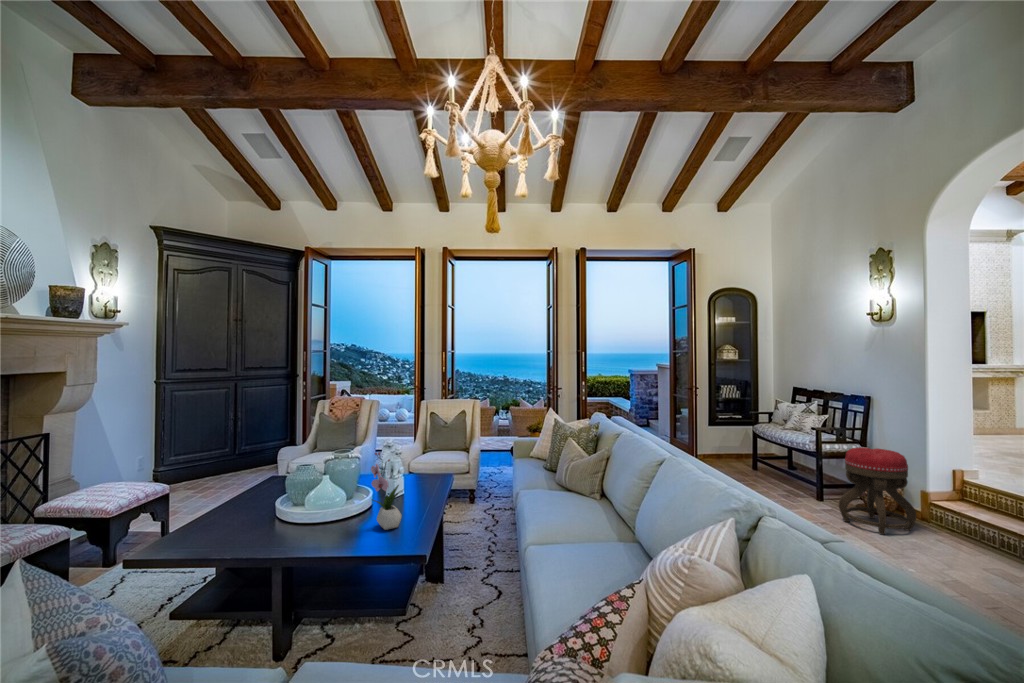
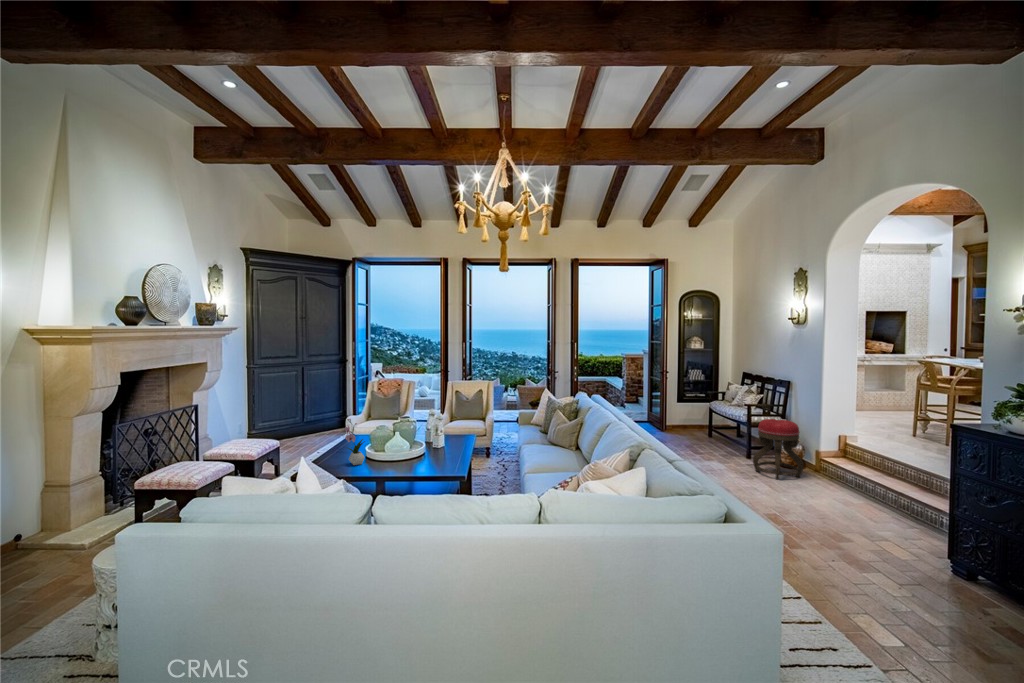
flower arrangement: present [371,453,401,530] -> present [345,419,365,465]

